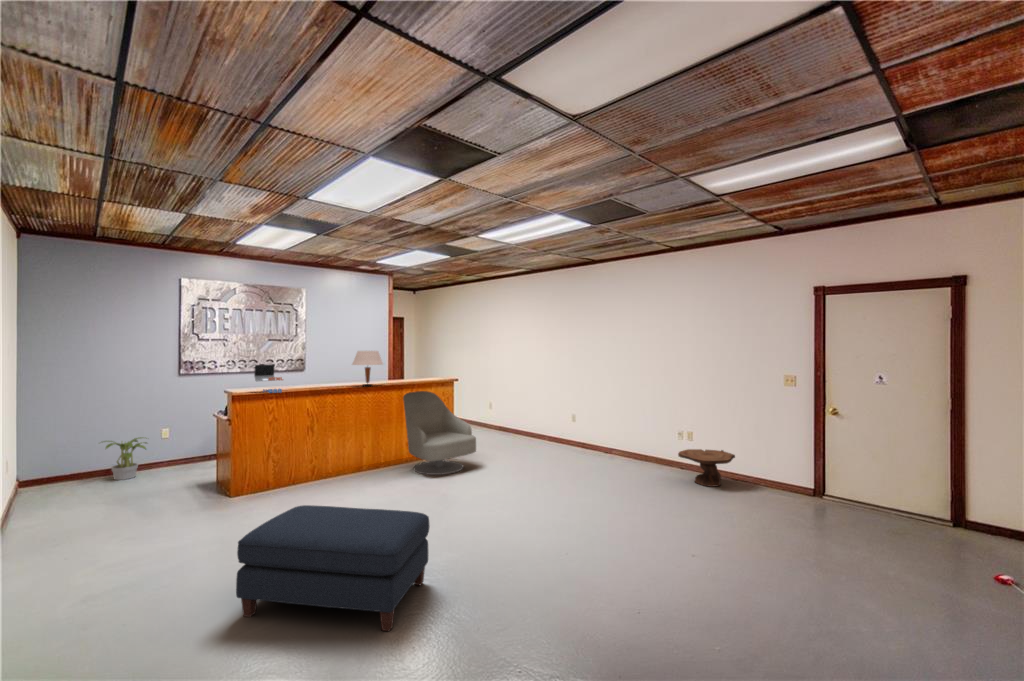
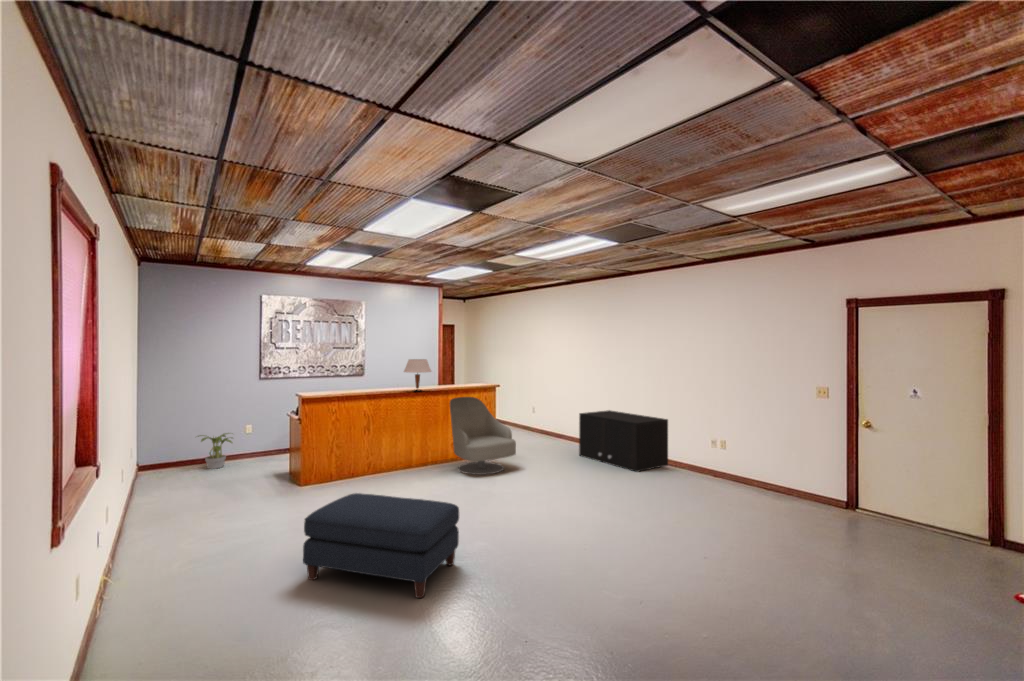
laptop: present [254,364,283,393] -> none [320,372,344,397]
storage cabinet: none [539,403,630,466] -> present [579,410,668,472]
side table: present [678,449,735,487] -> none [711,459,769,496]

